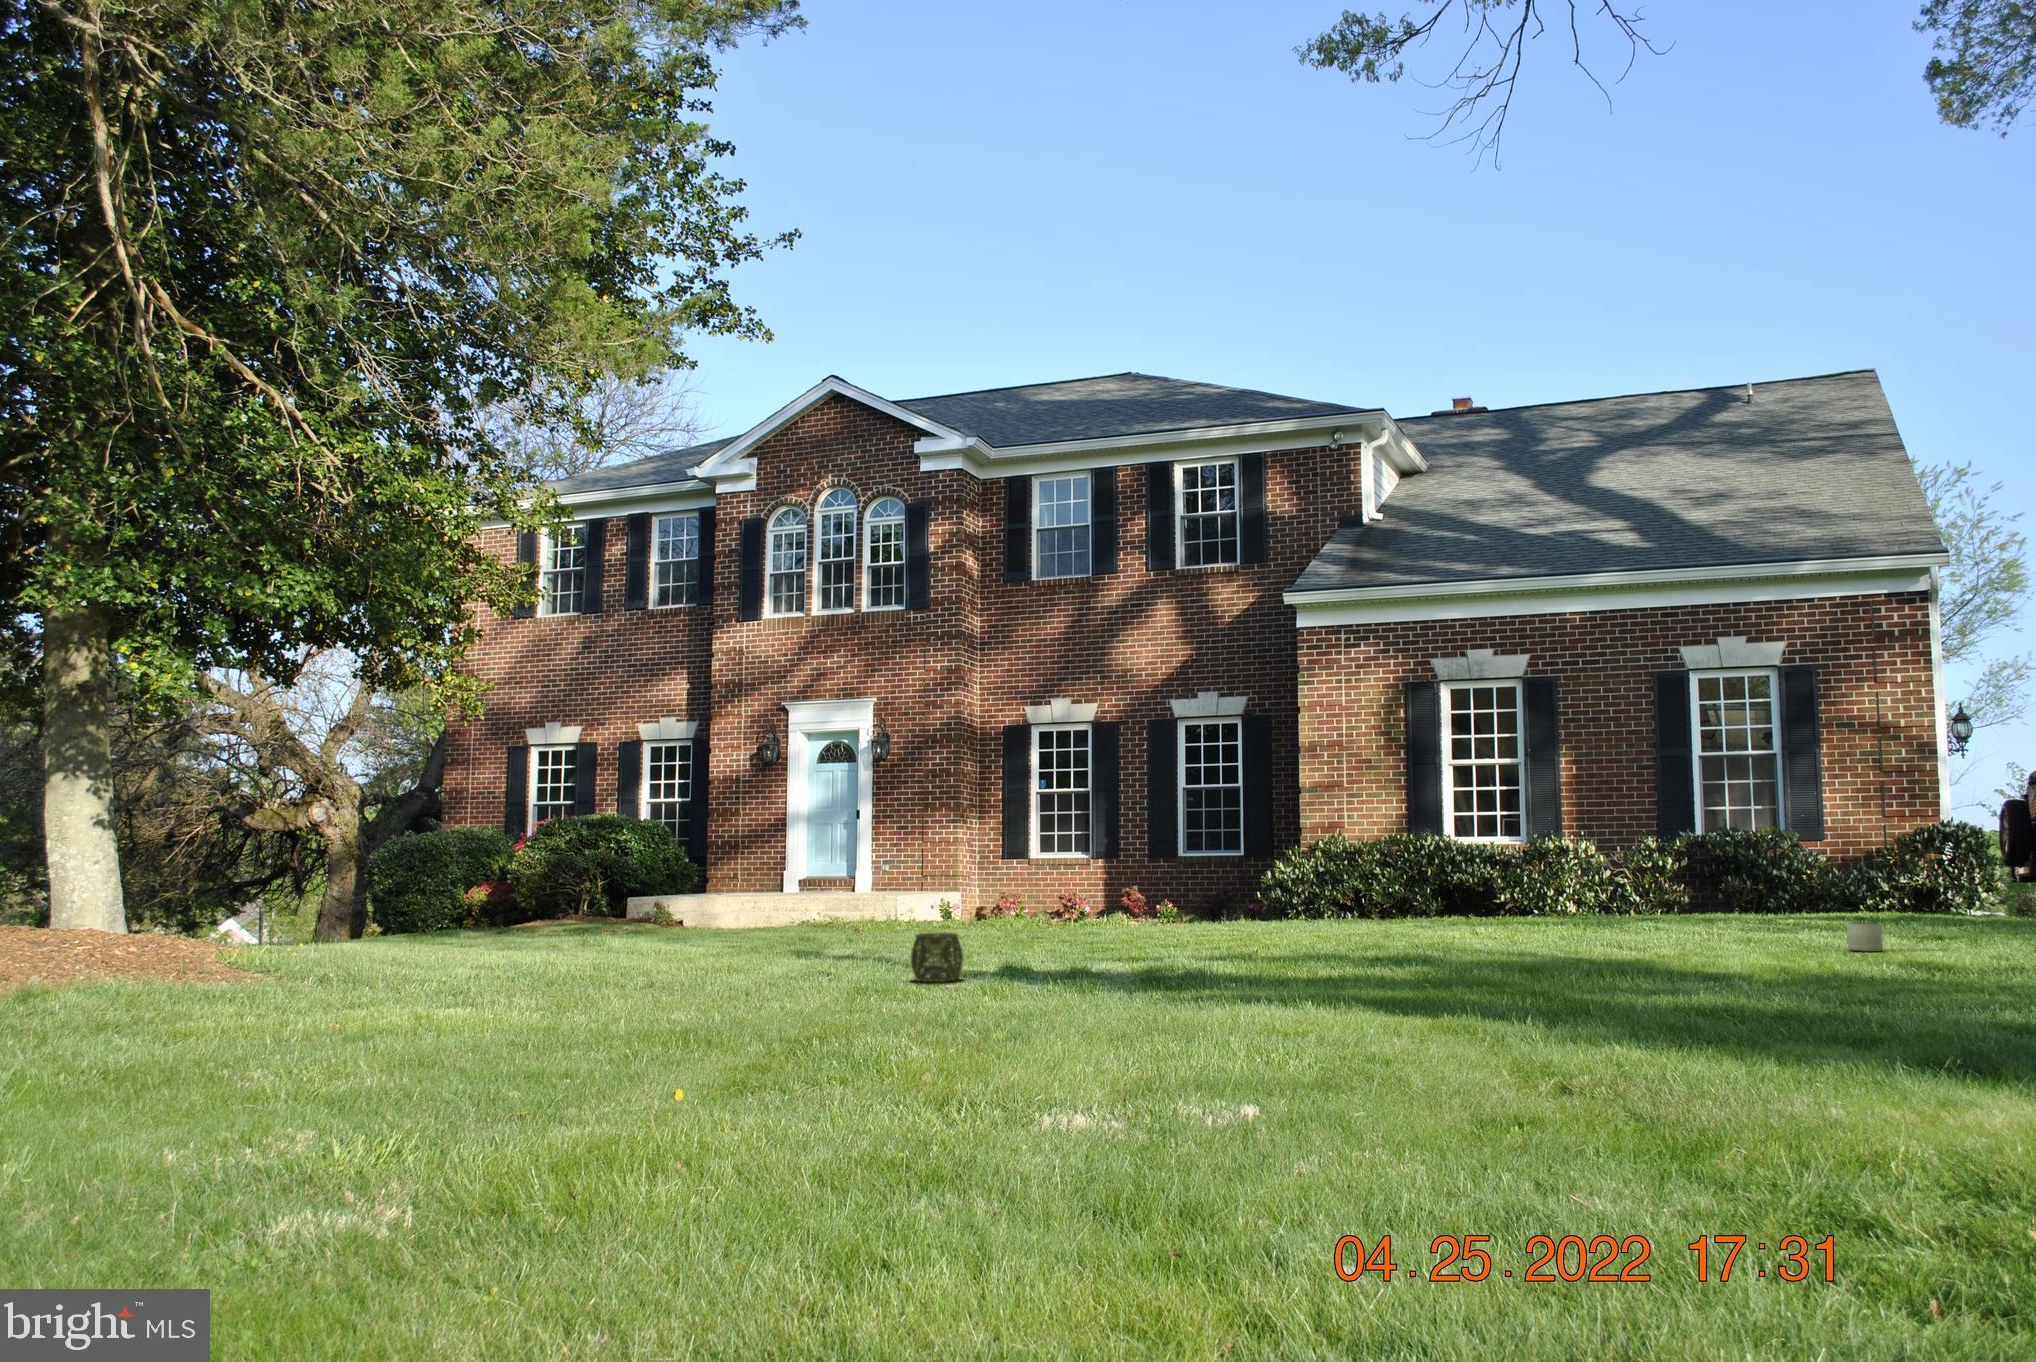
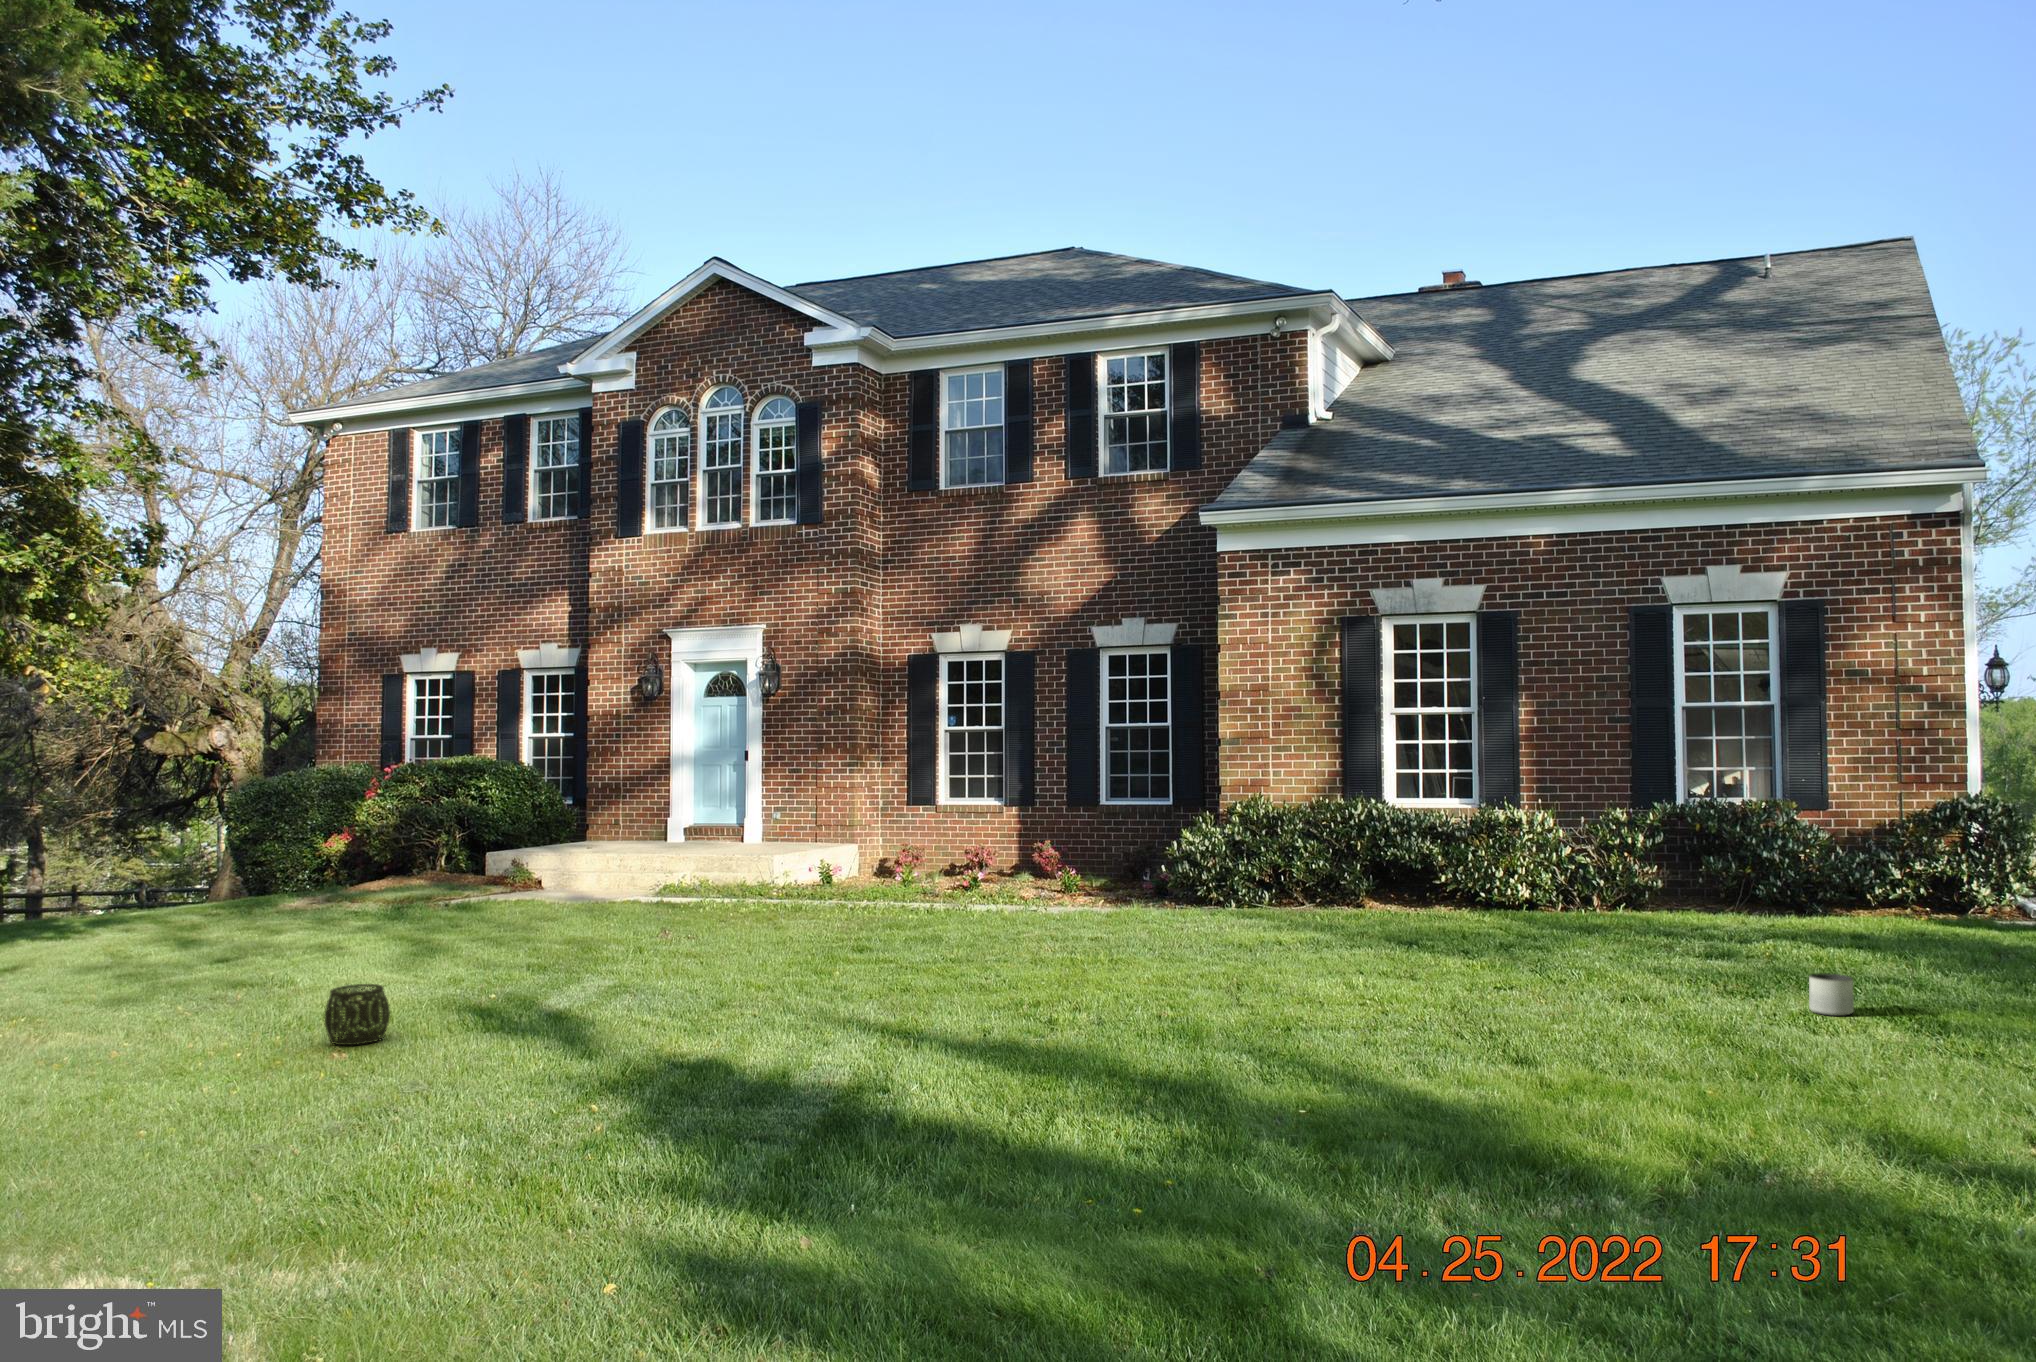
woven basket: present [911,933,963,982] -> present [324,984,390,1046]

